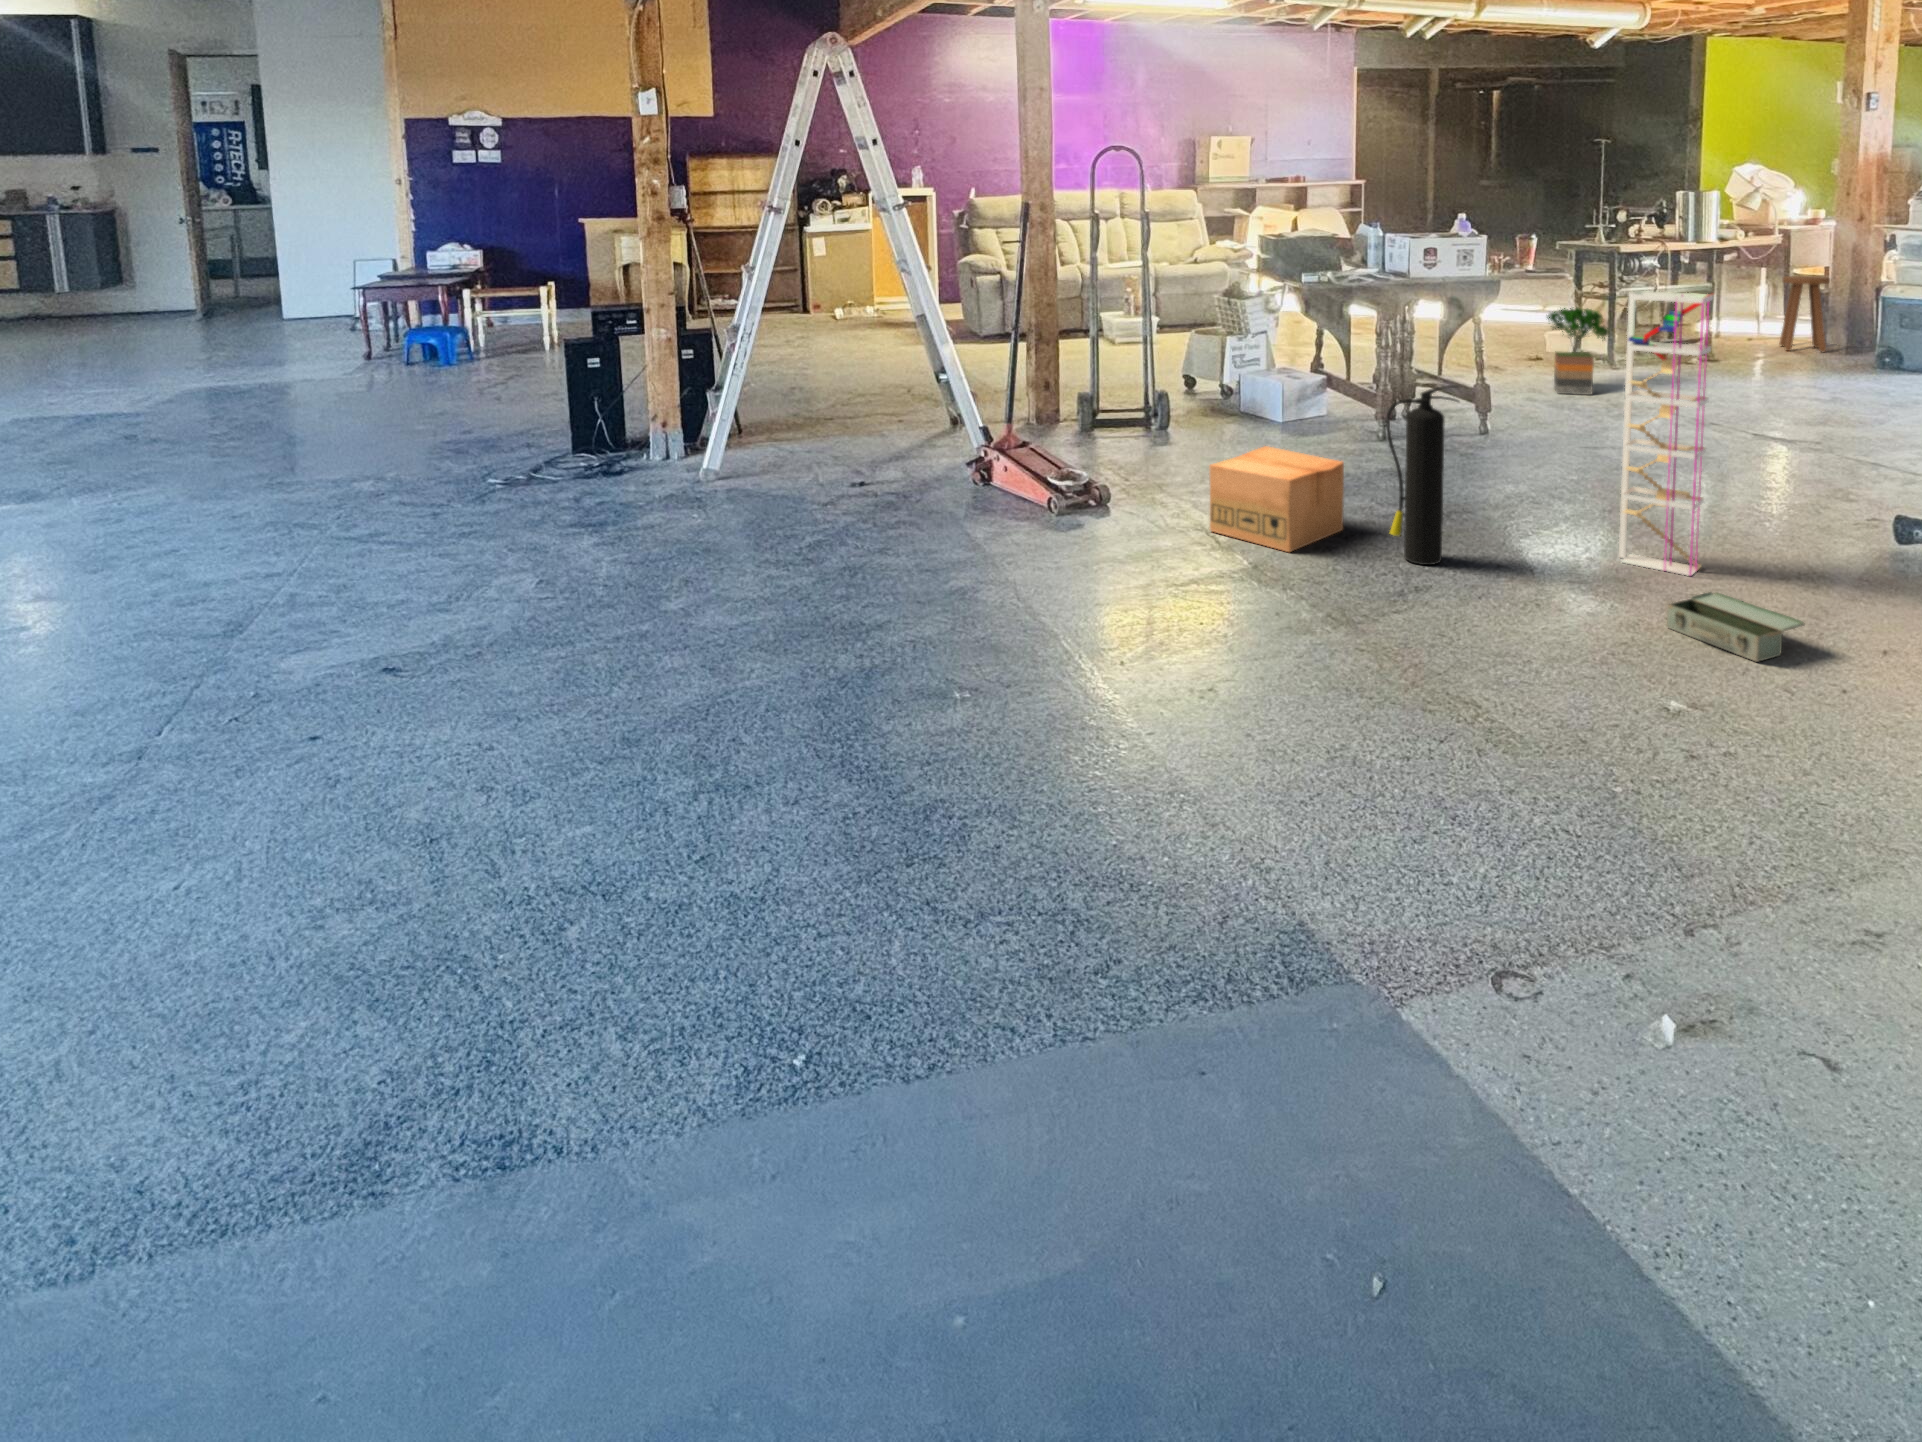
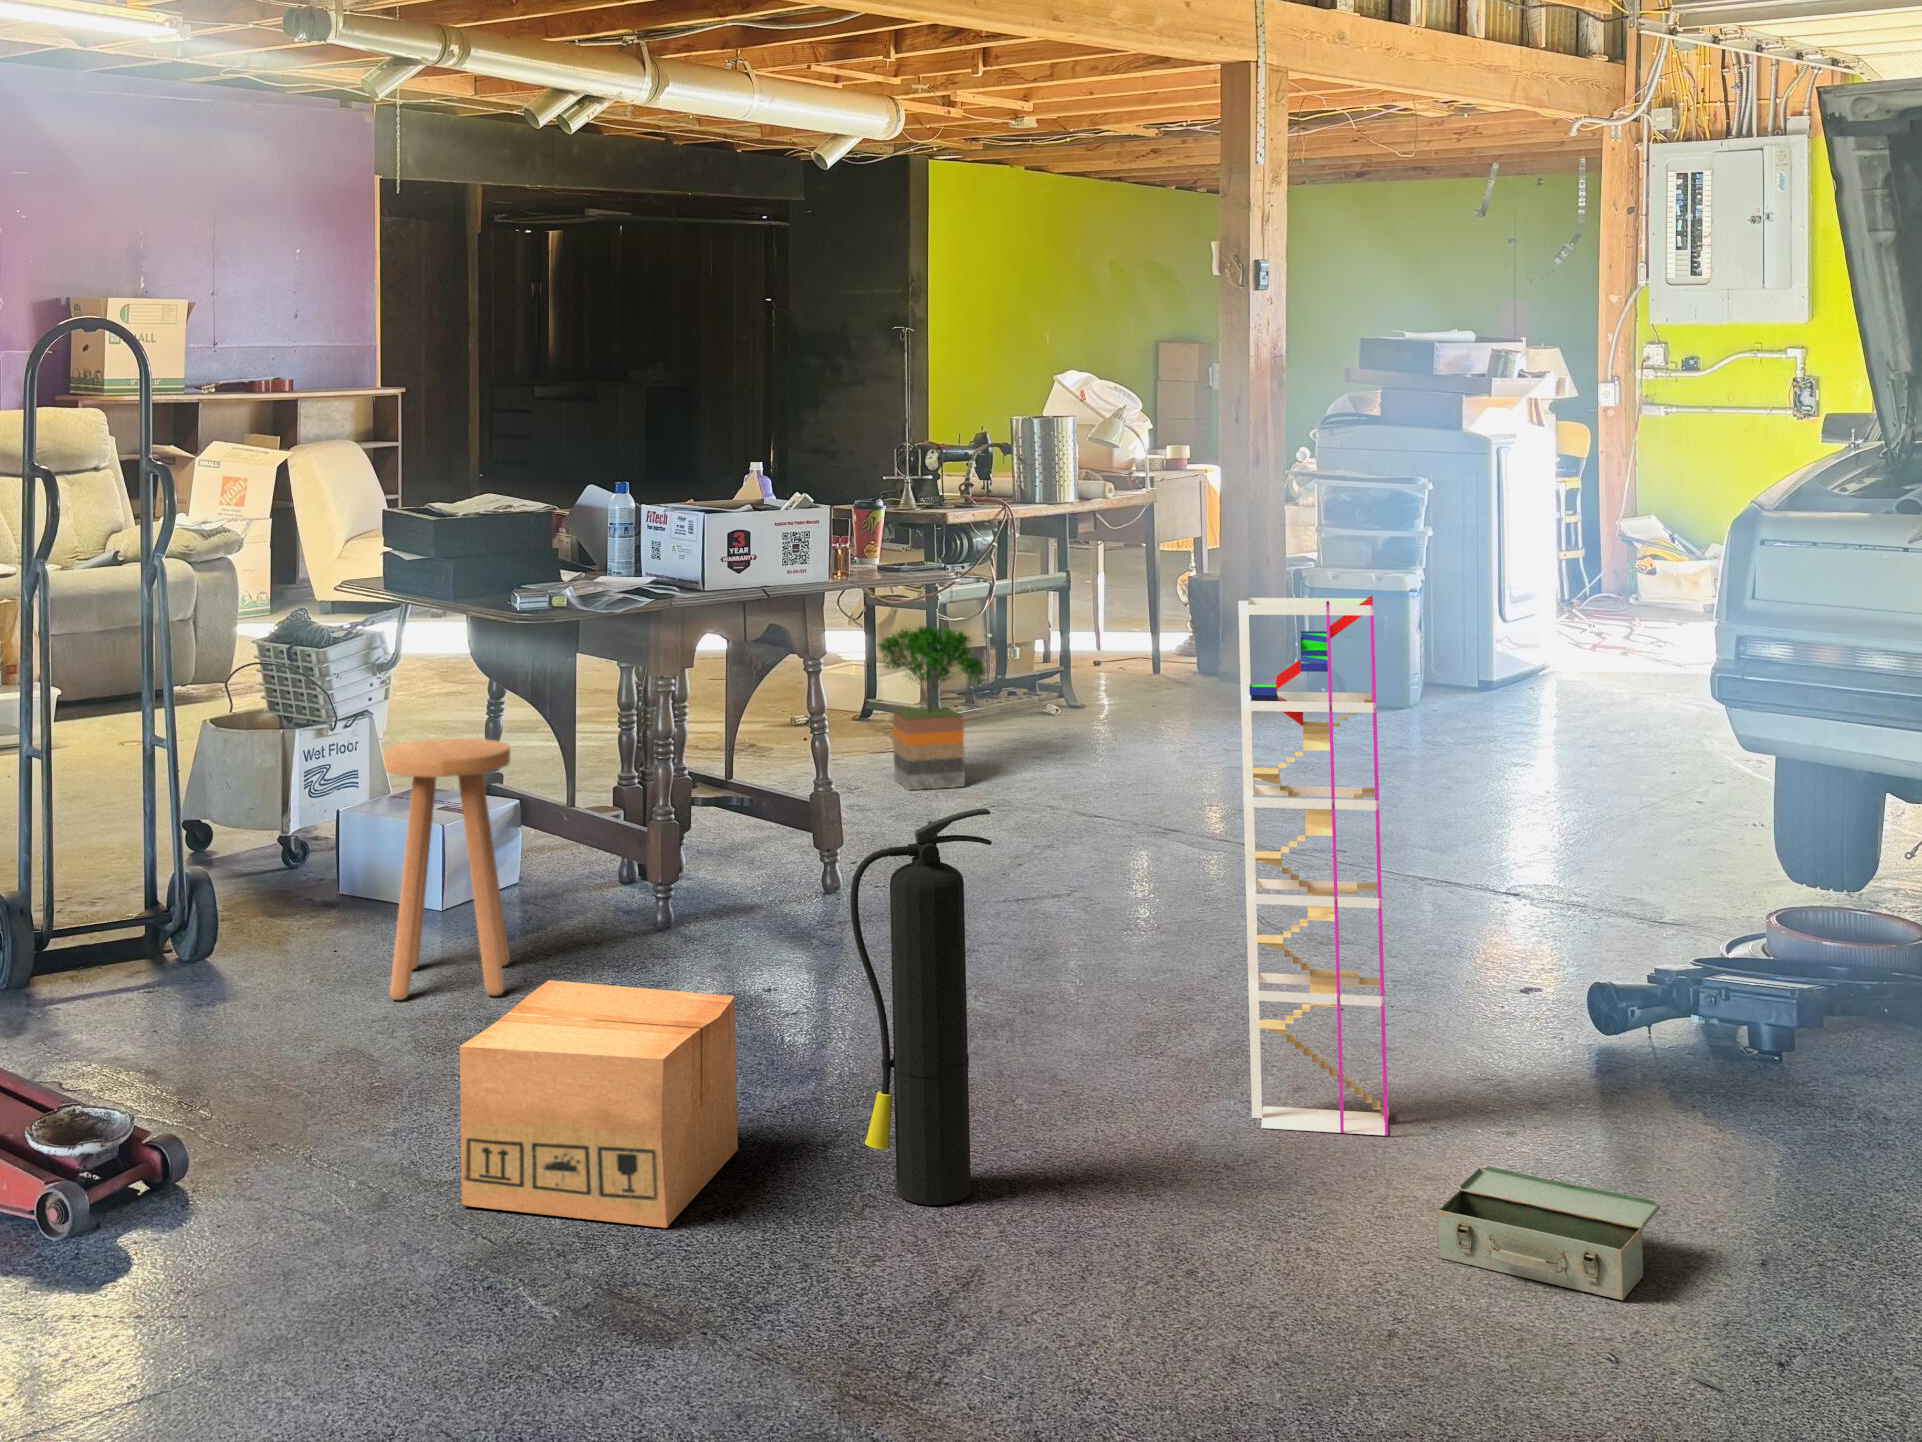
stool: present [1779,276,1830,352] -> present [384,739,510,1000]

